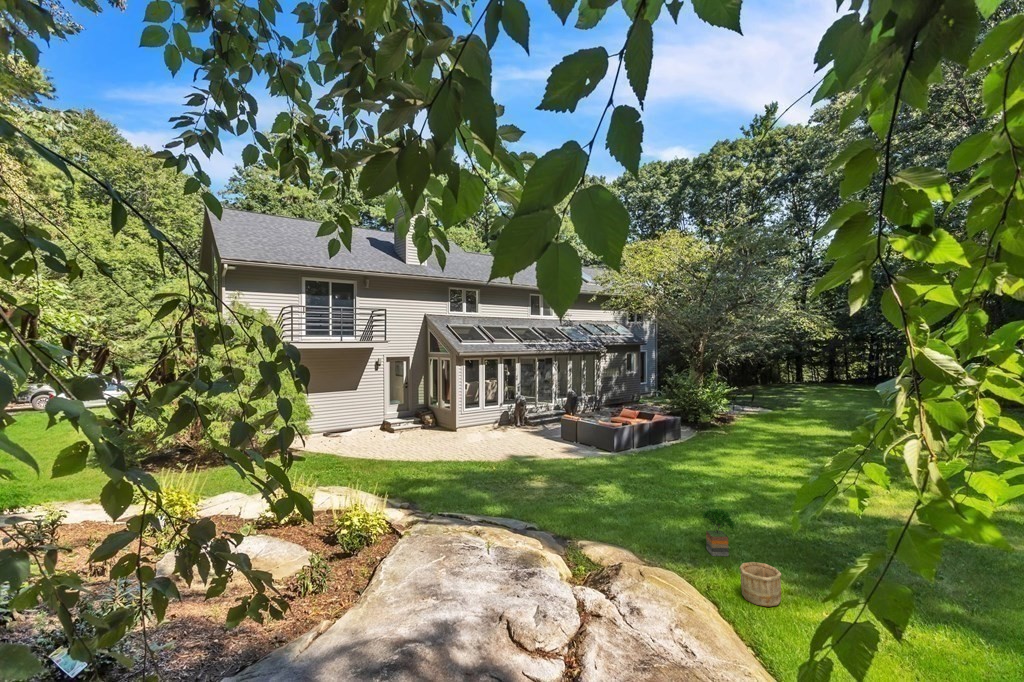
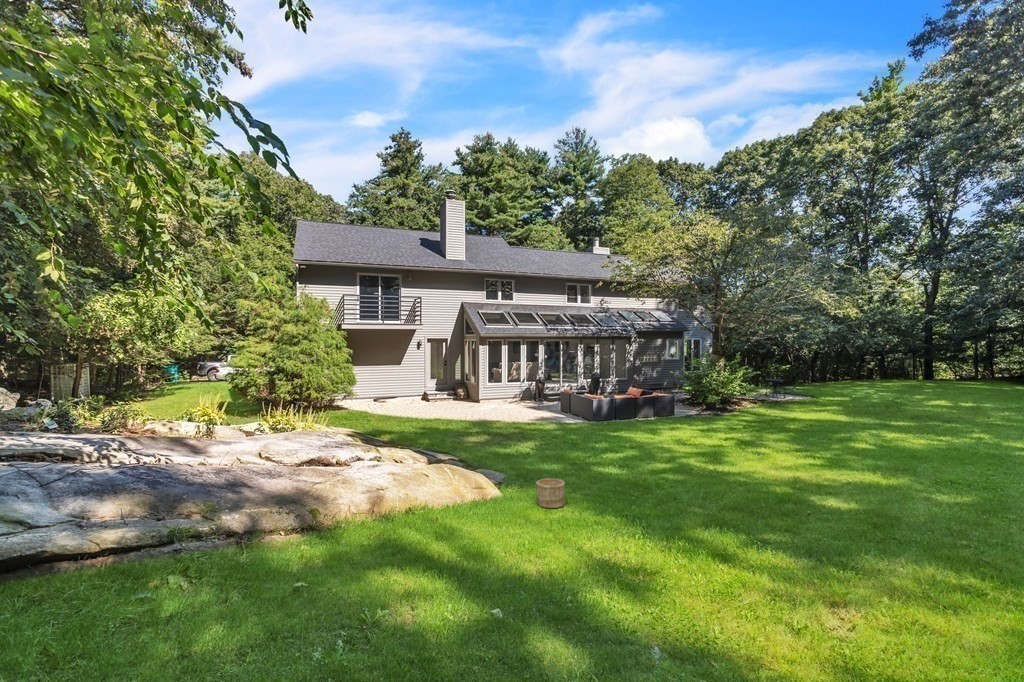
potted tree: present [702,509,736,556] -> none [554,445,577,483]

